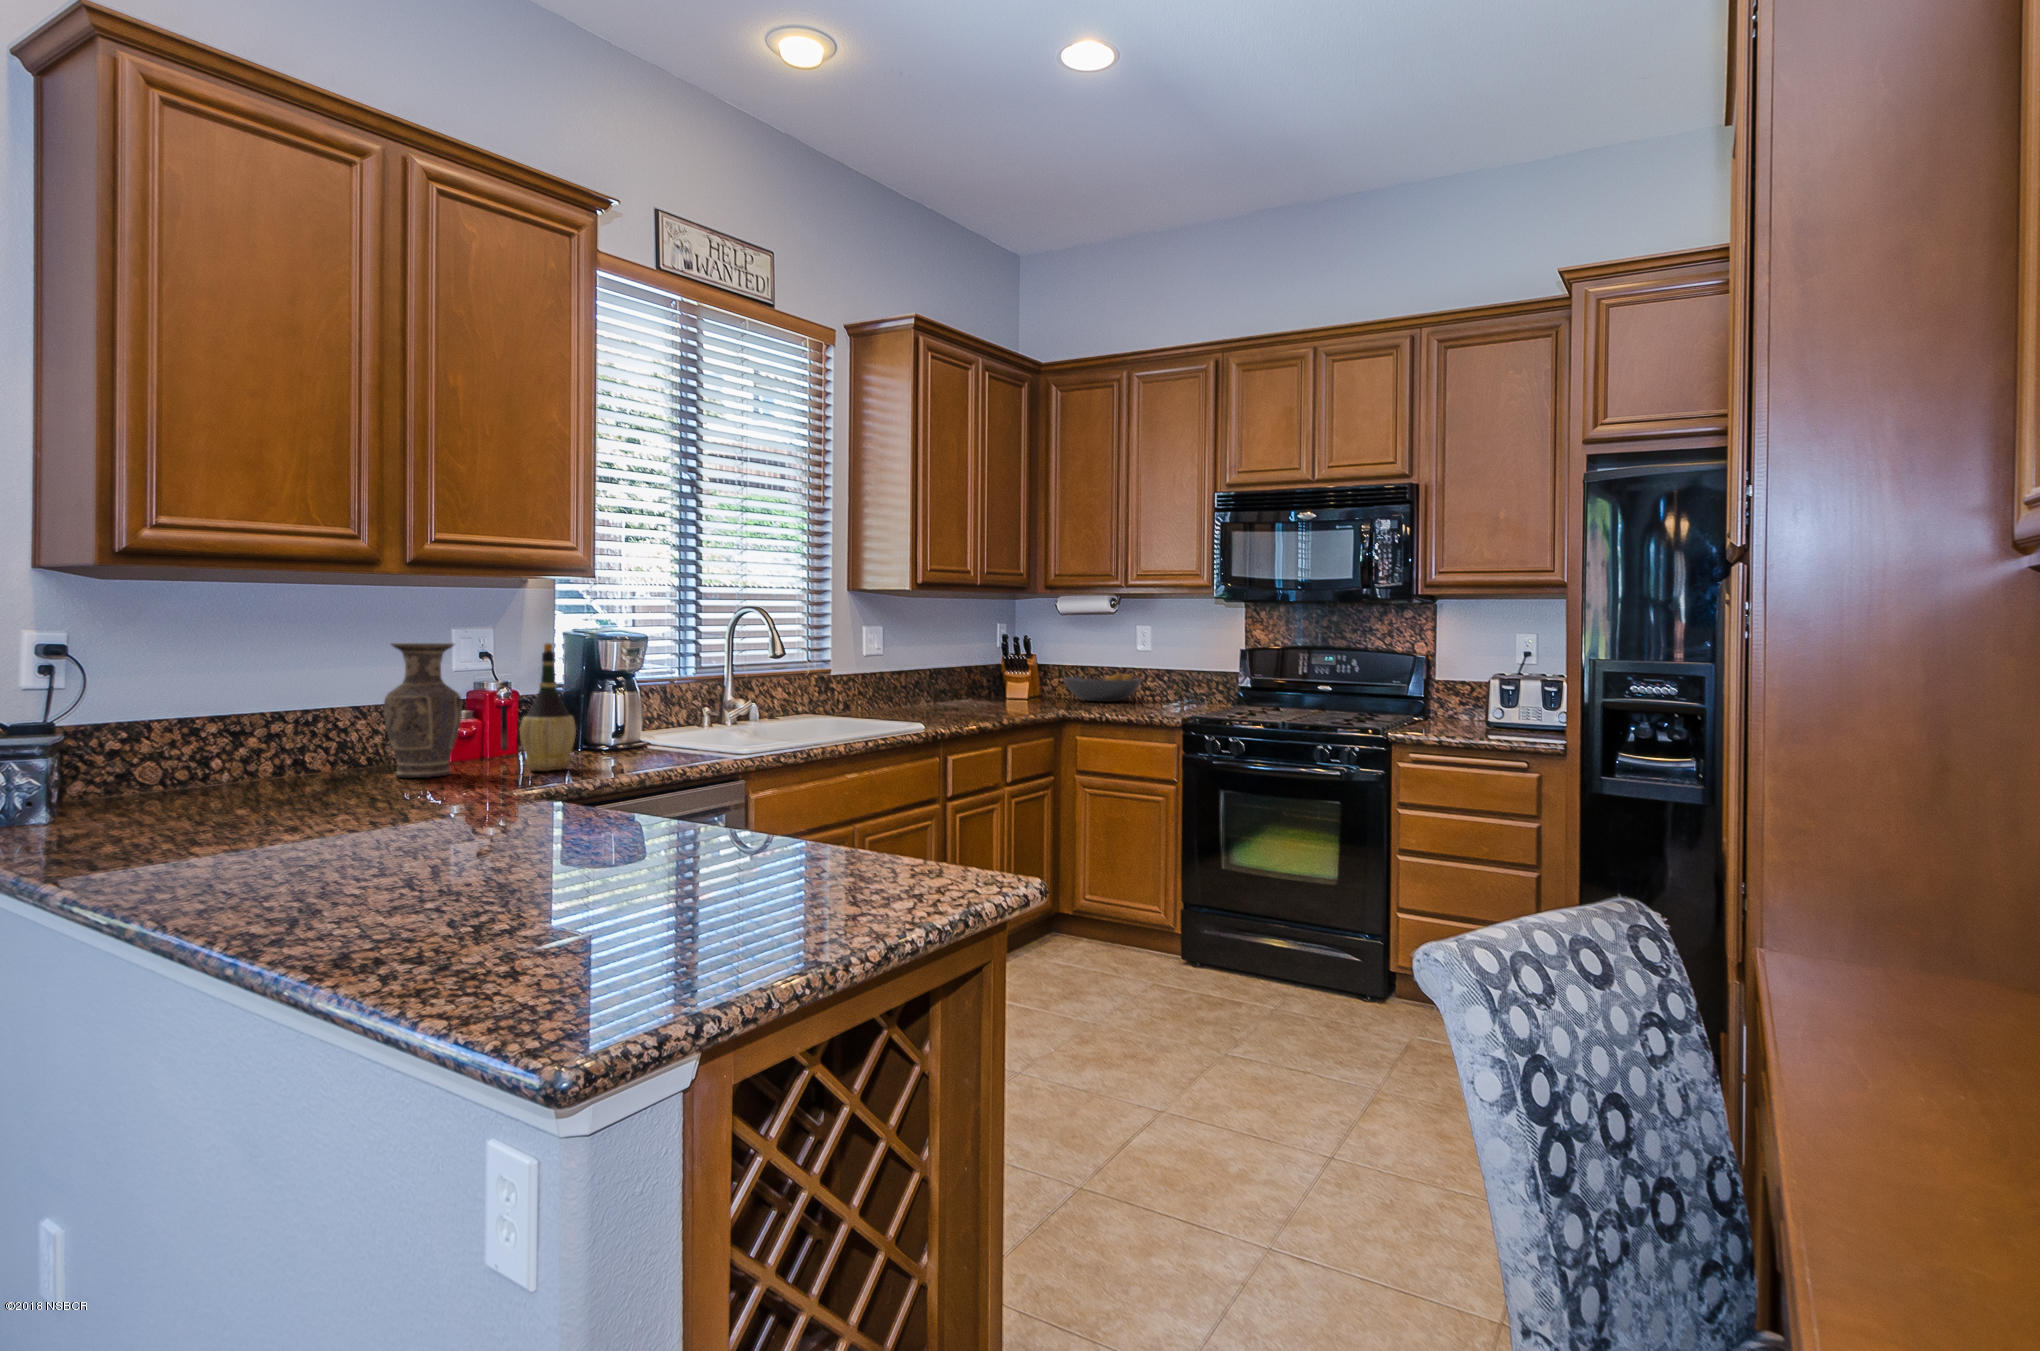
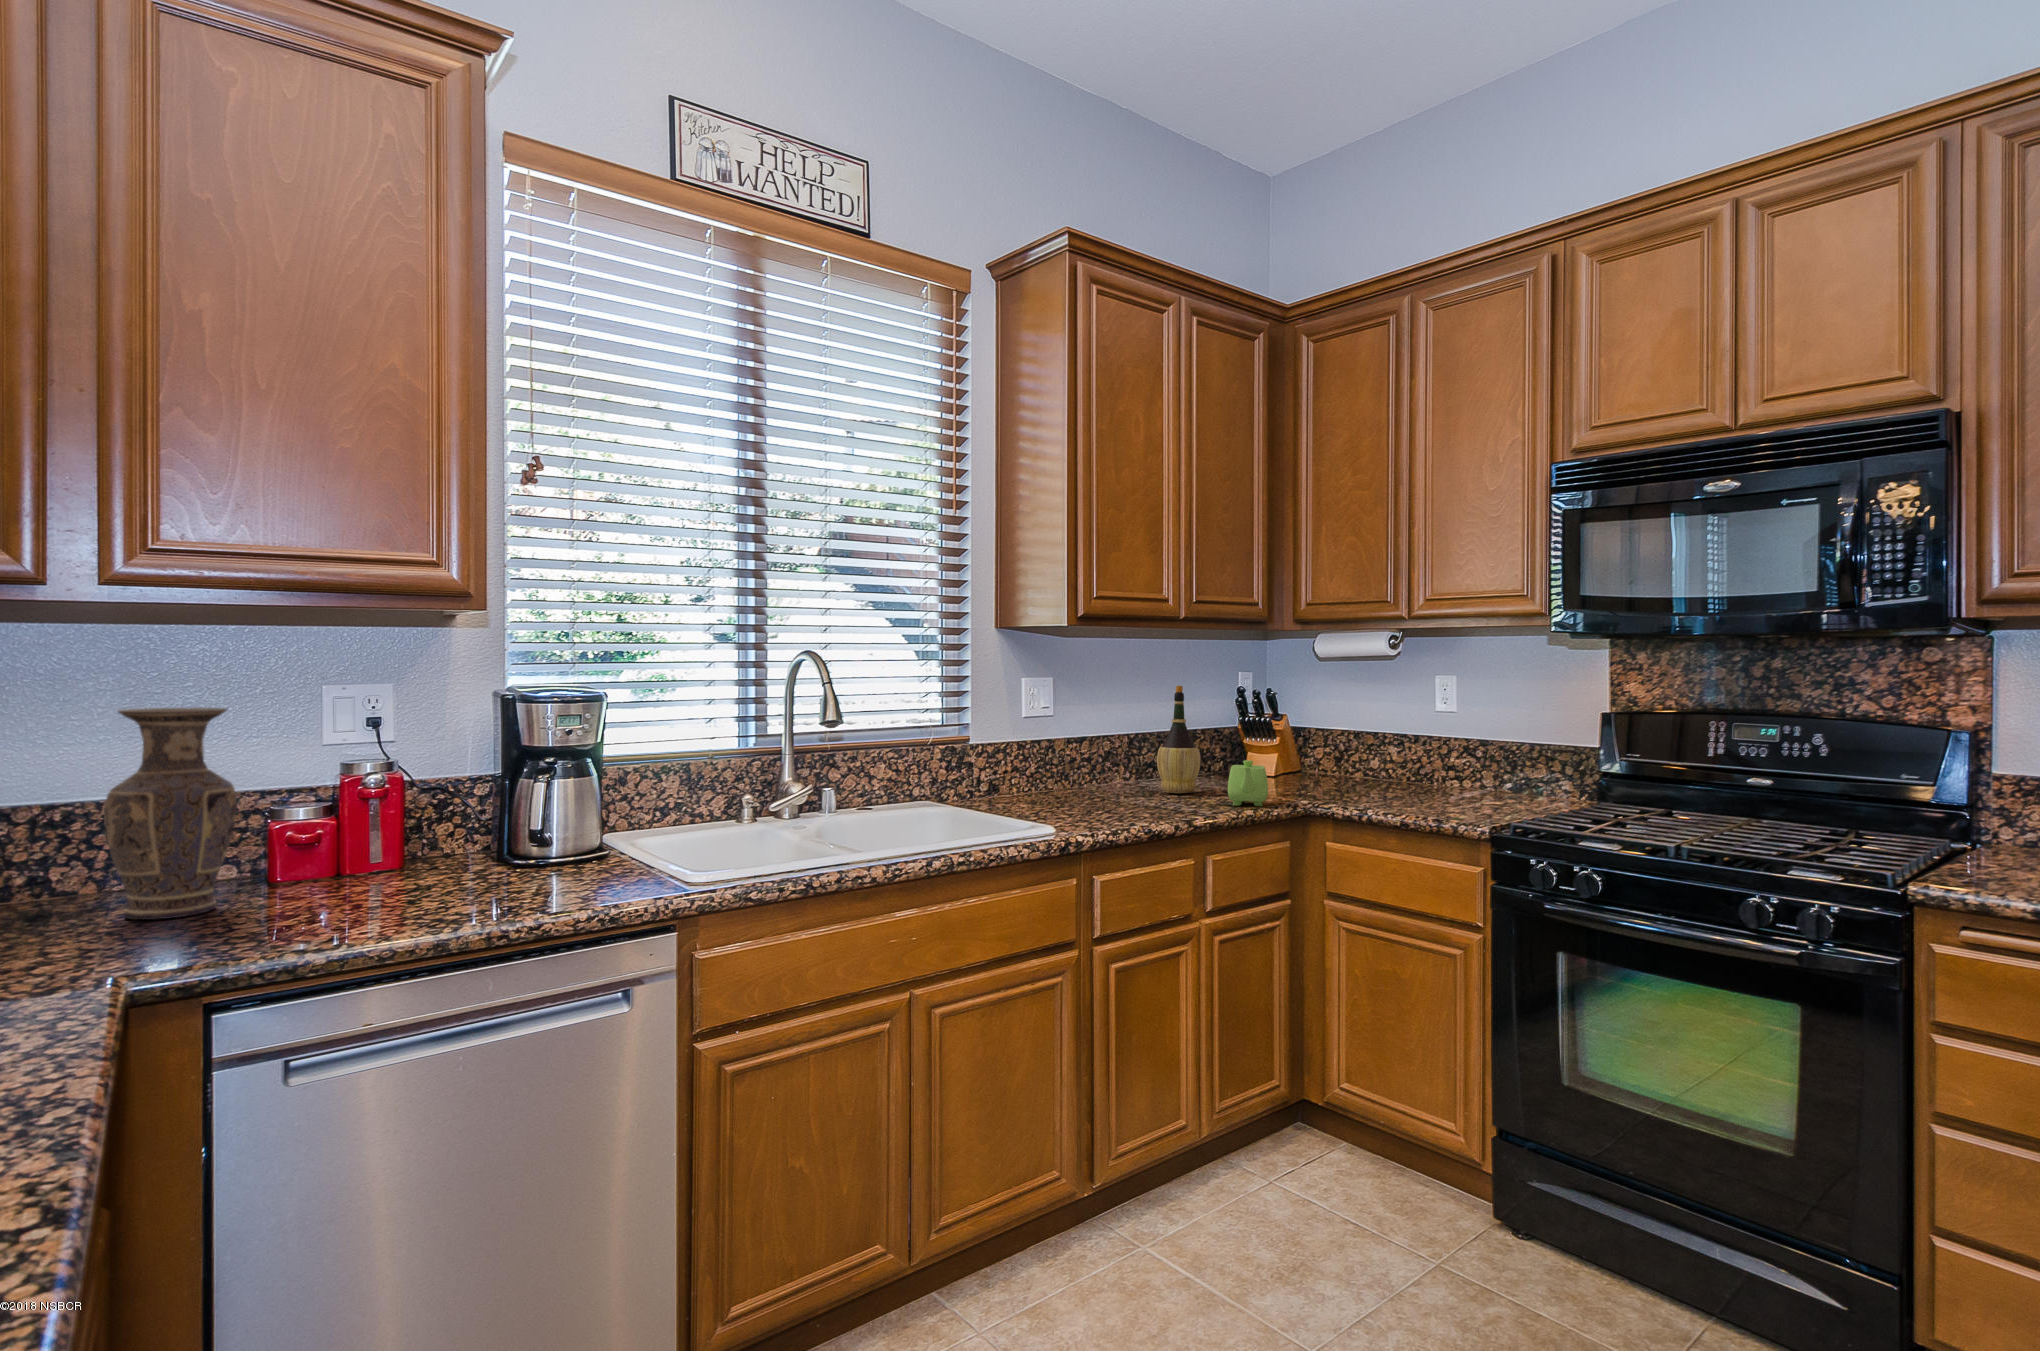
wine bottle: present [520,643,576,771] -> present [1157,686,1201,793]
fruit bowl: present [1064,673,1141,702] -> none [1324,743,1446,785]
teapot: none [1013,683,1040,713] -> present [1228,760,1268,806]

